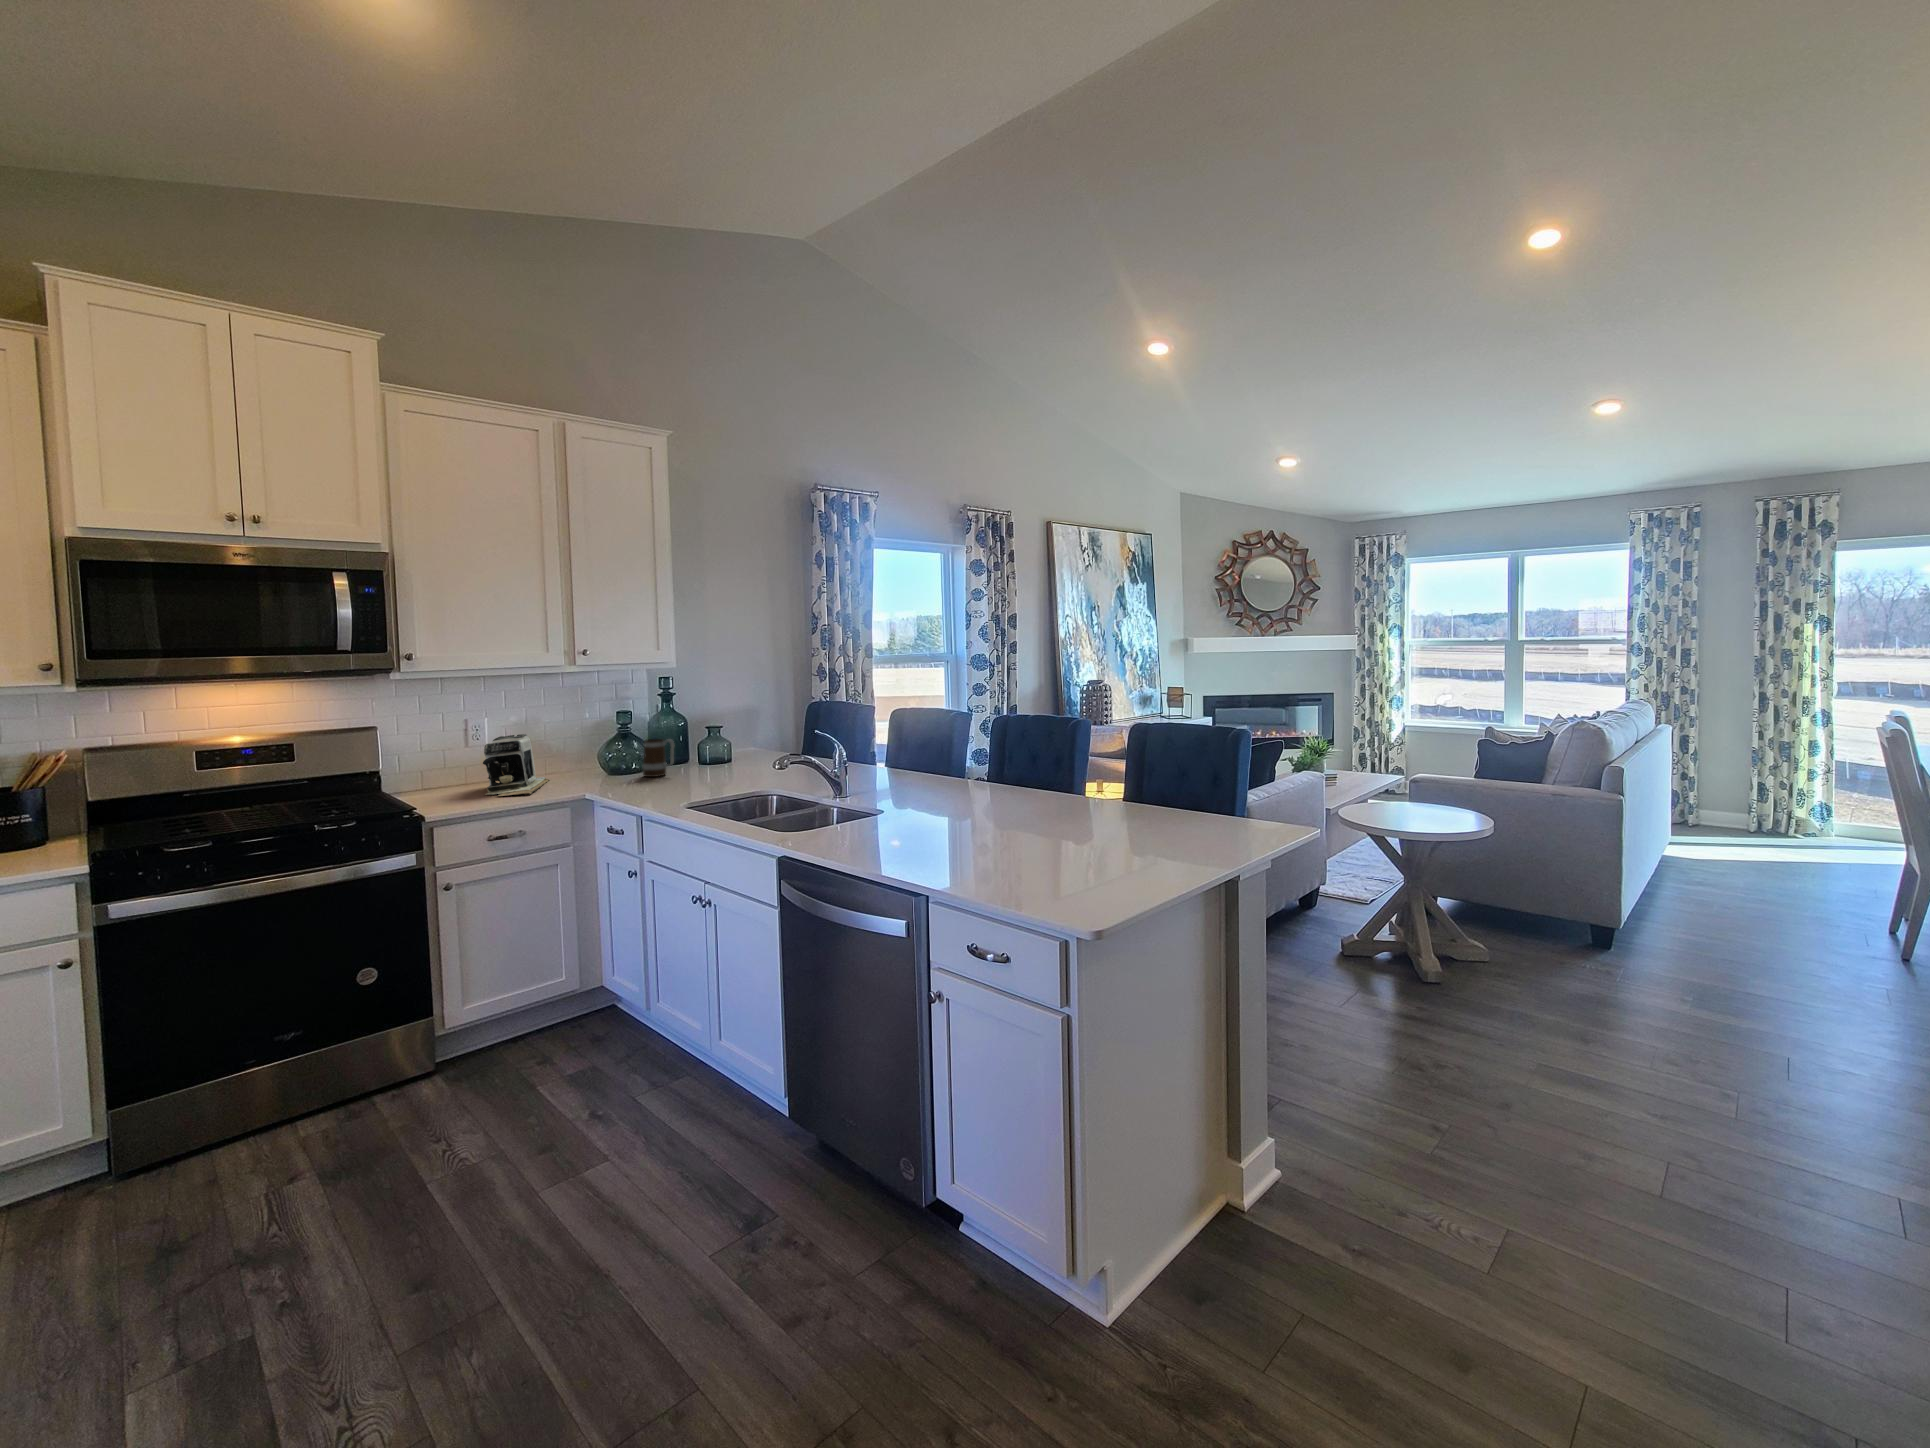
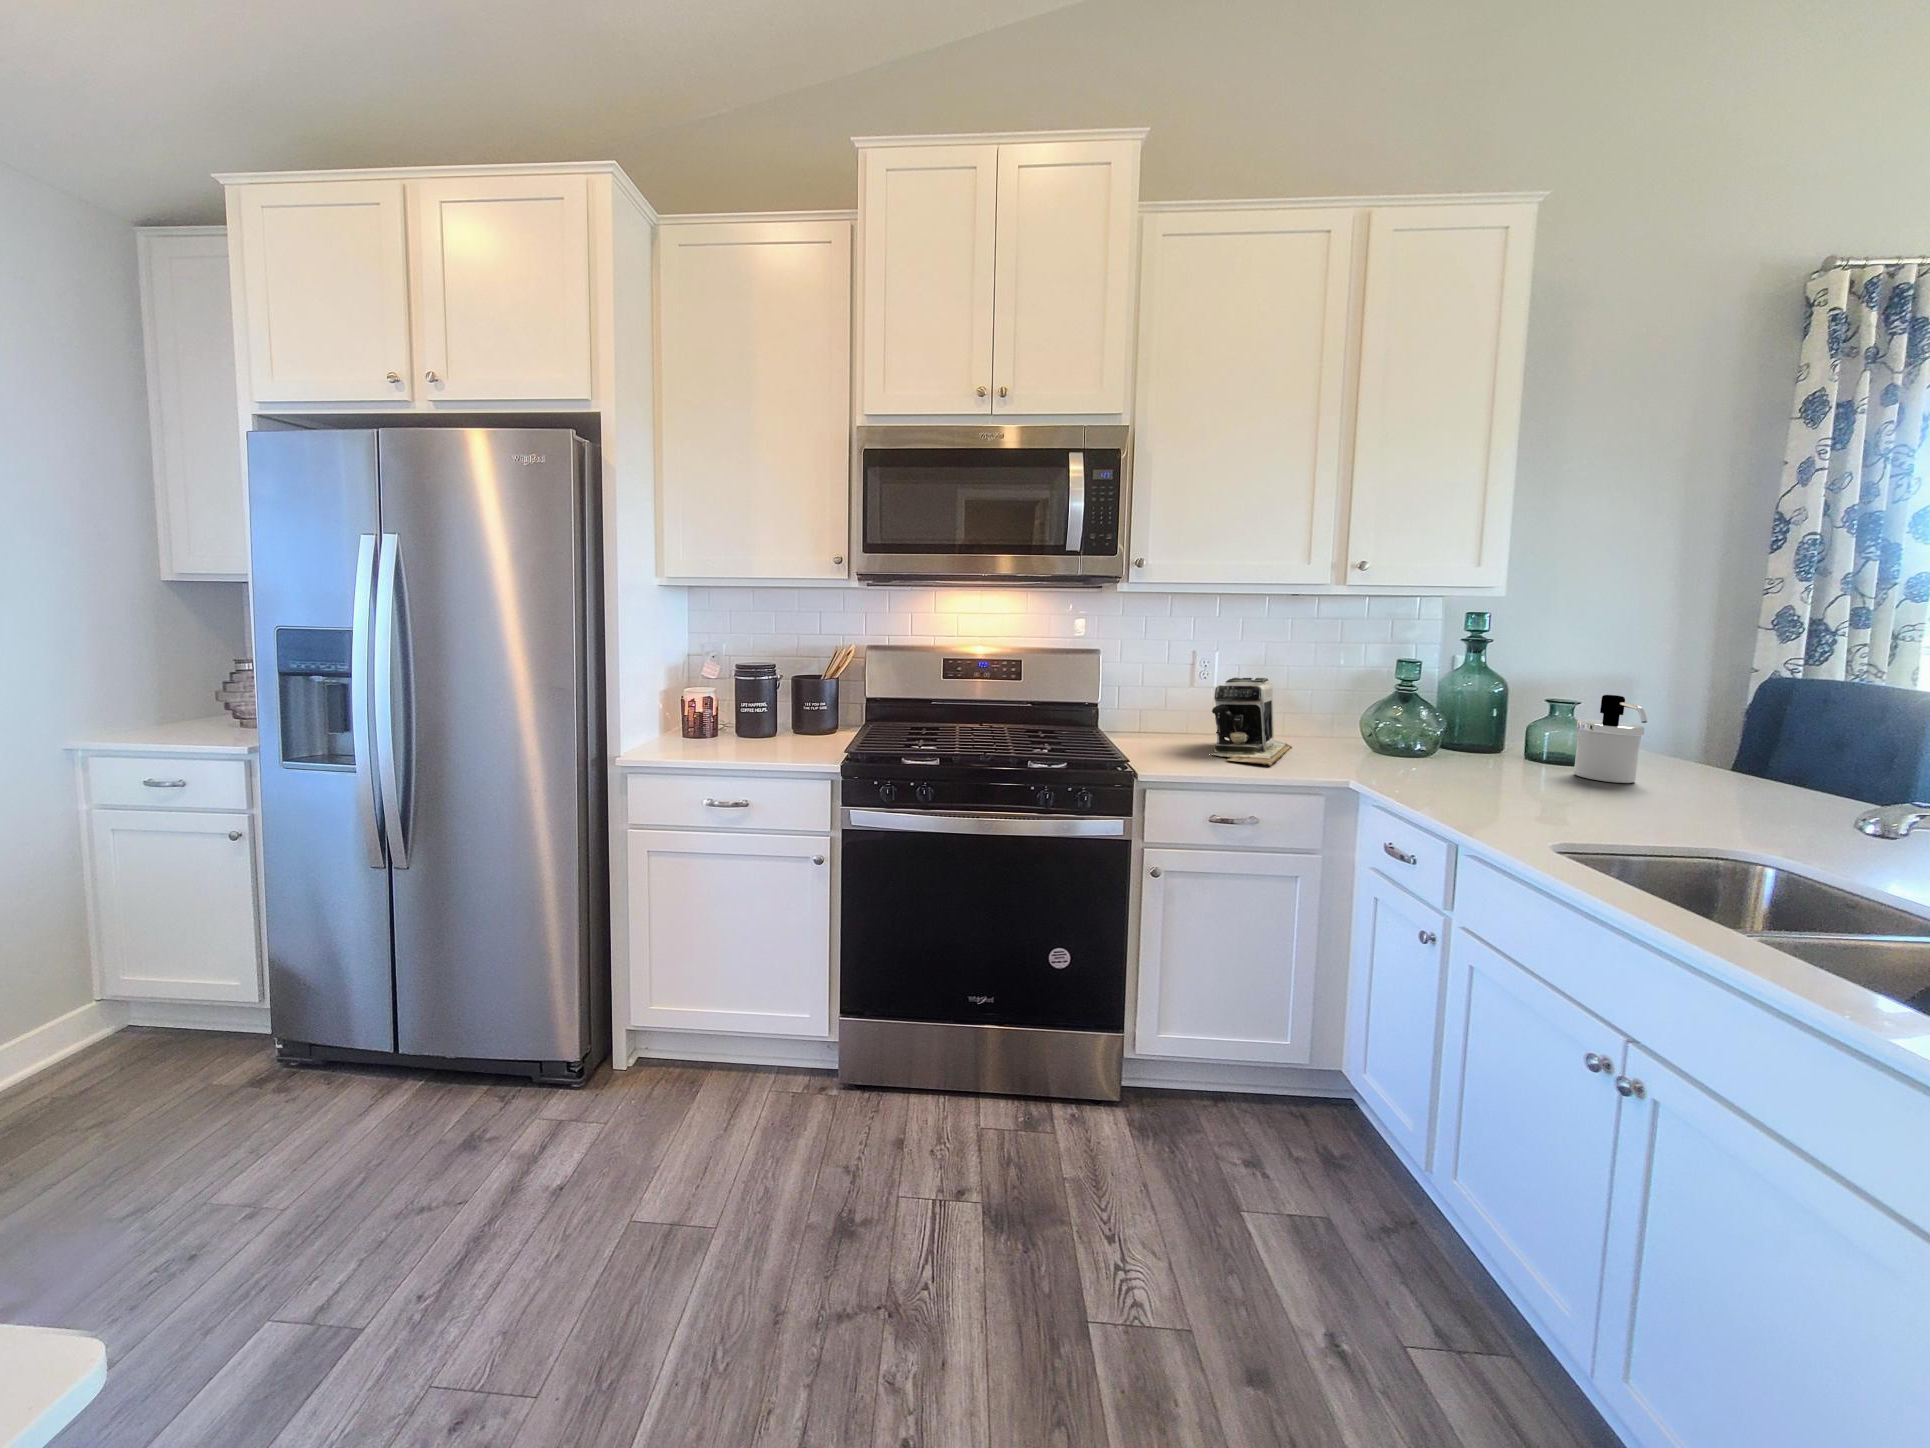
soap dispenser: none [718,721,748,769] -> present [1574,695,1647,783]
mug: present [643,739,674,777] -> none [1435,708,1499,771]

